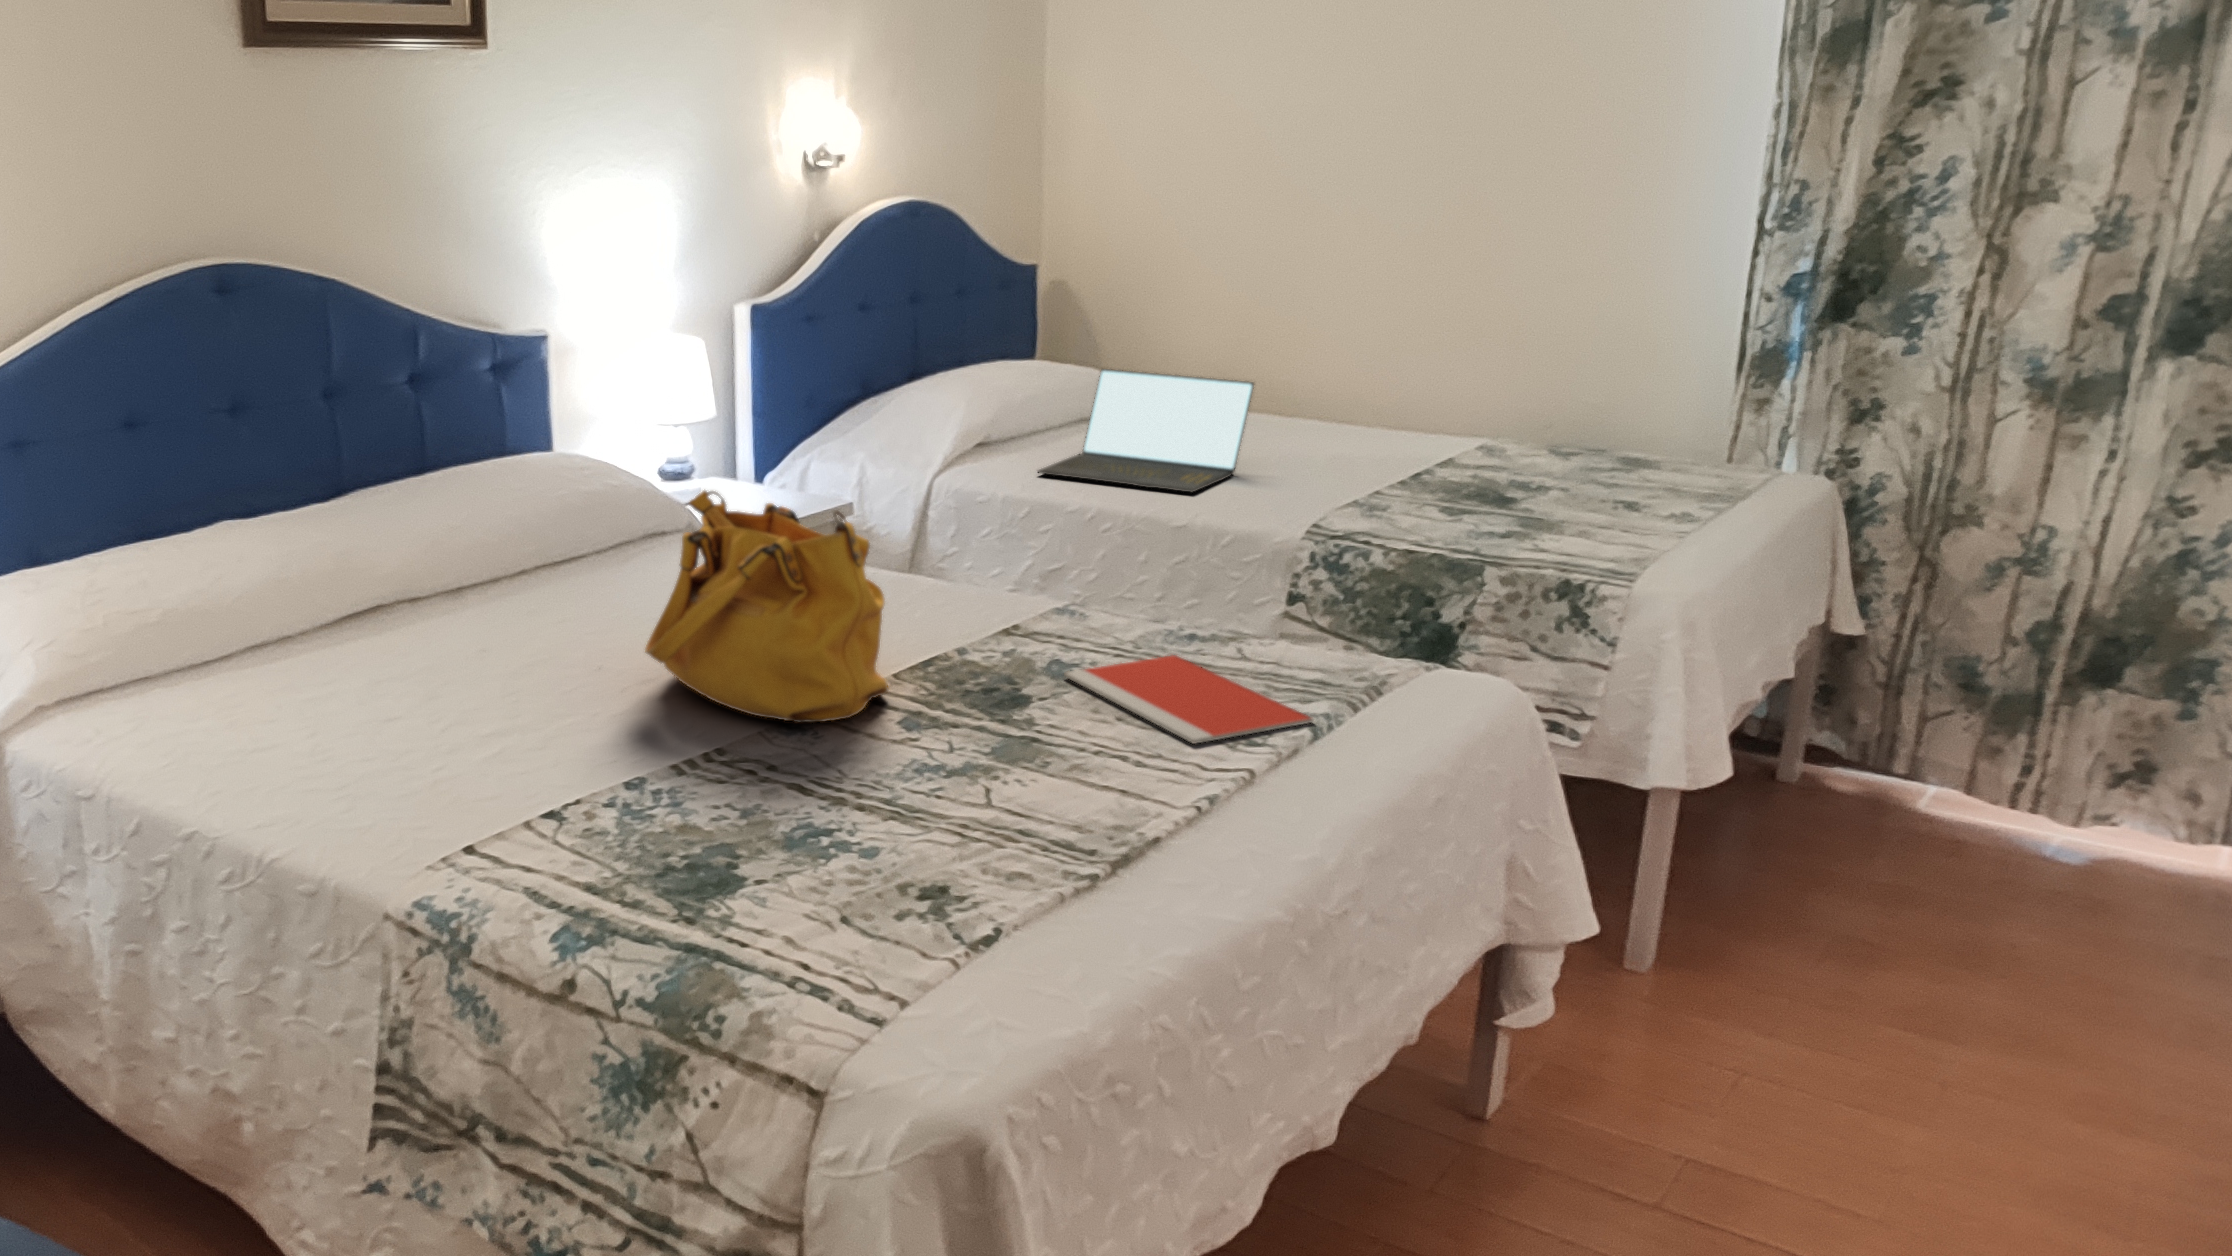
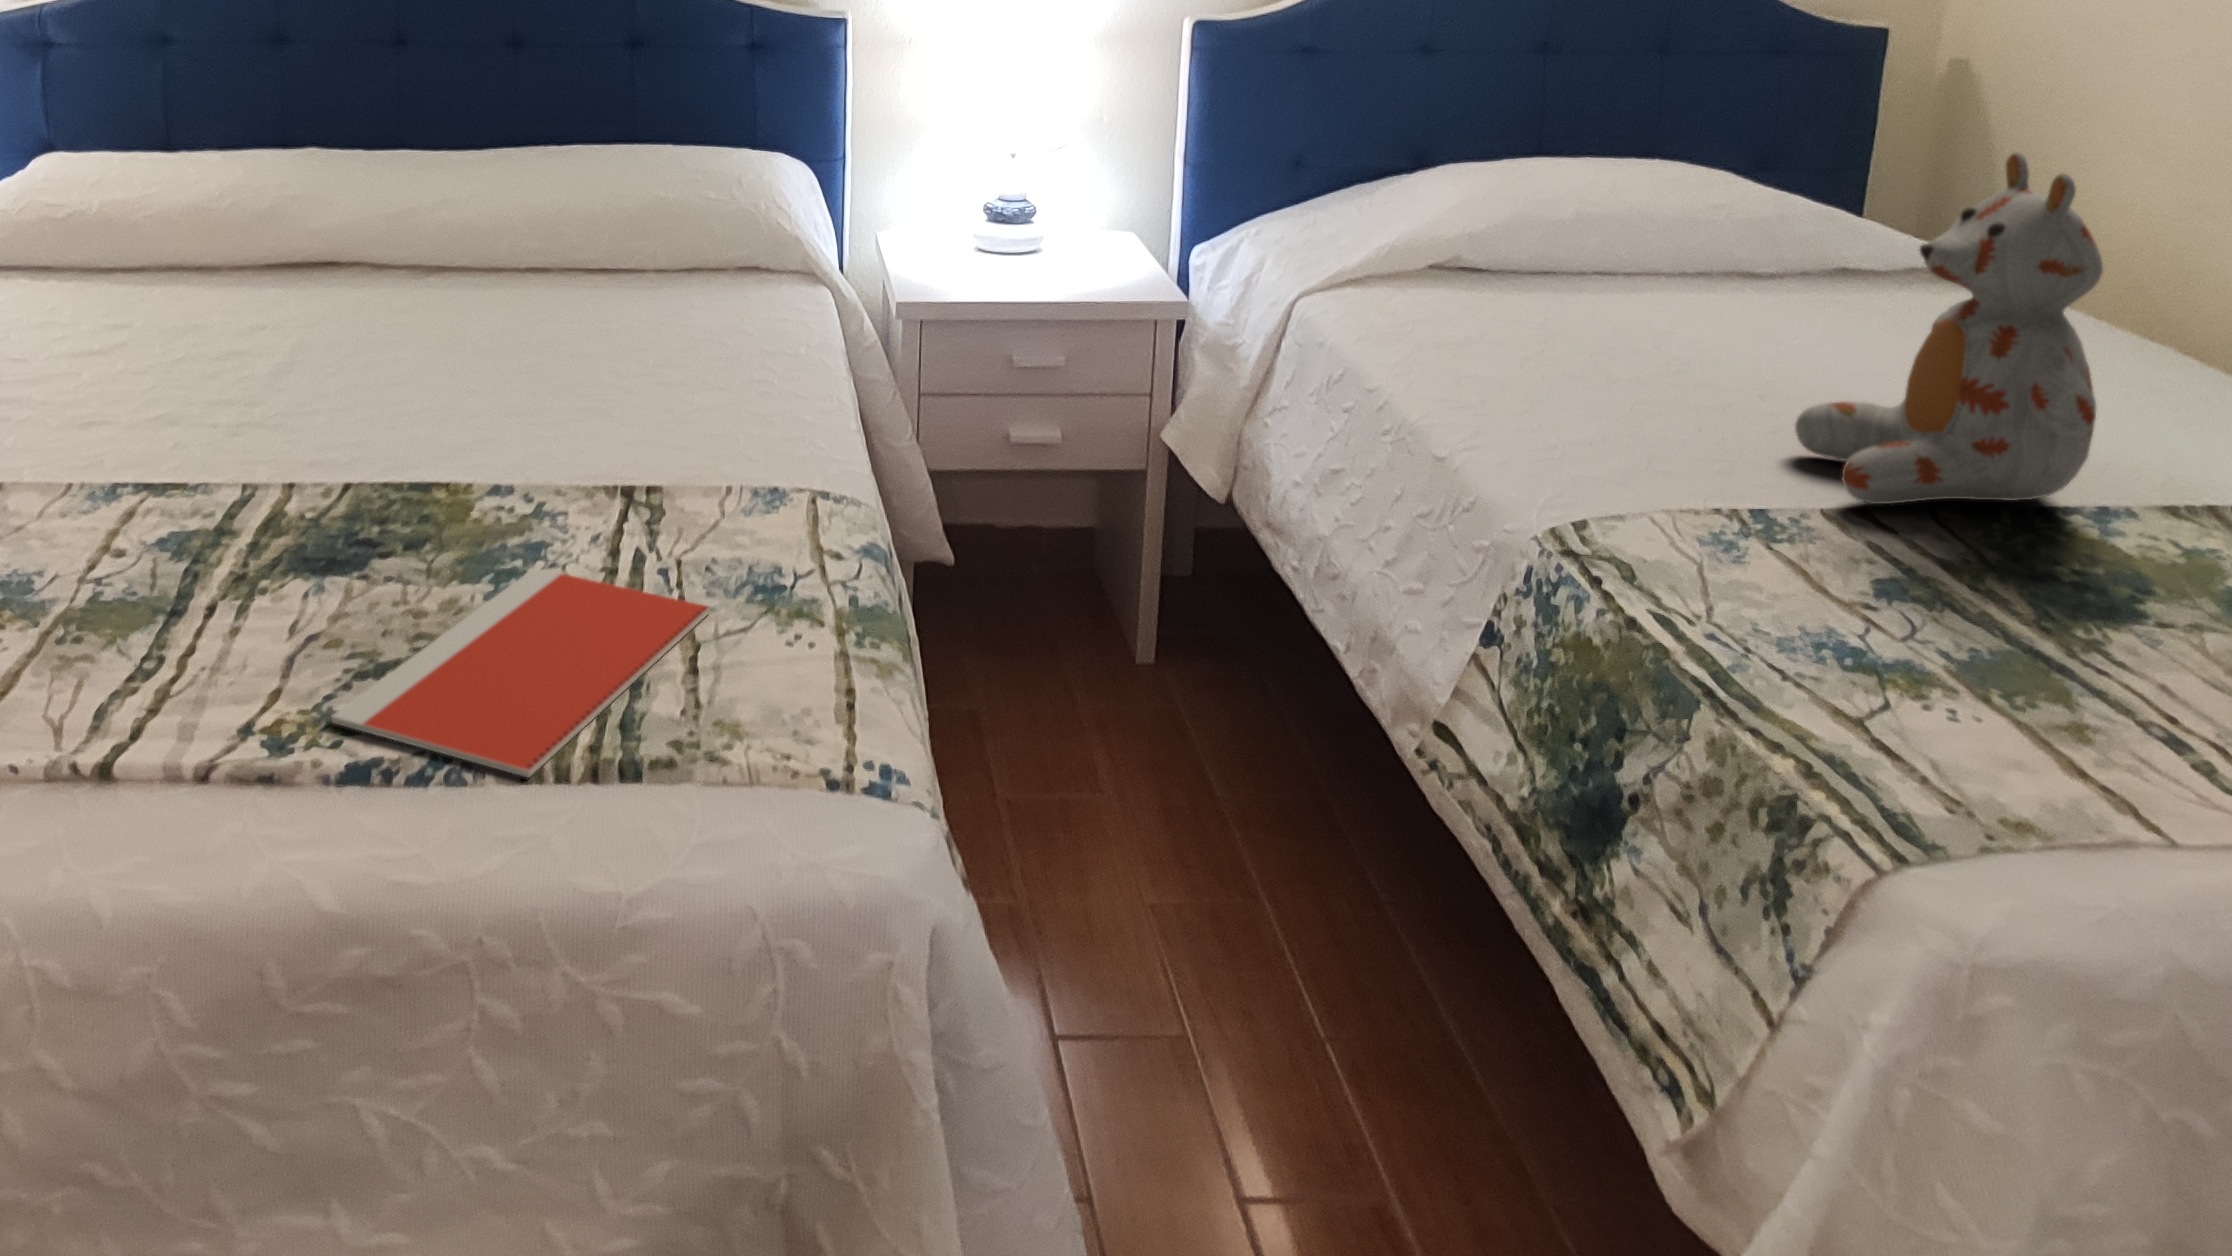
stuffed bear: none [1298,302,1452,492] -> present [1795,152,2103,504]
laptop: present [1038,369,1254,492] -> none [1435,185,1813,411]
handbag: present [645,490,888,722] -> none [153,202,467,520]

